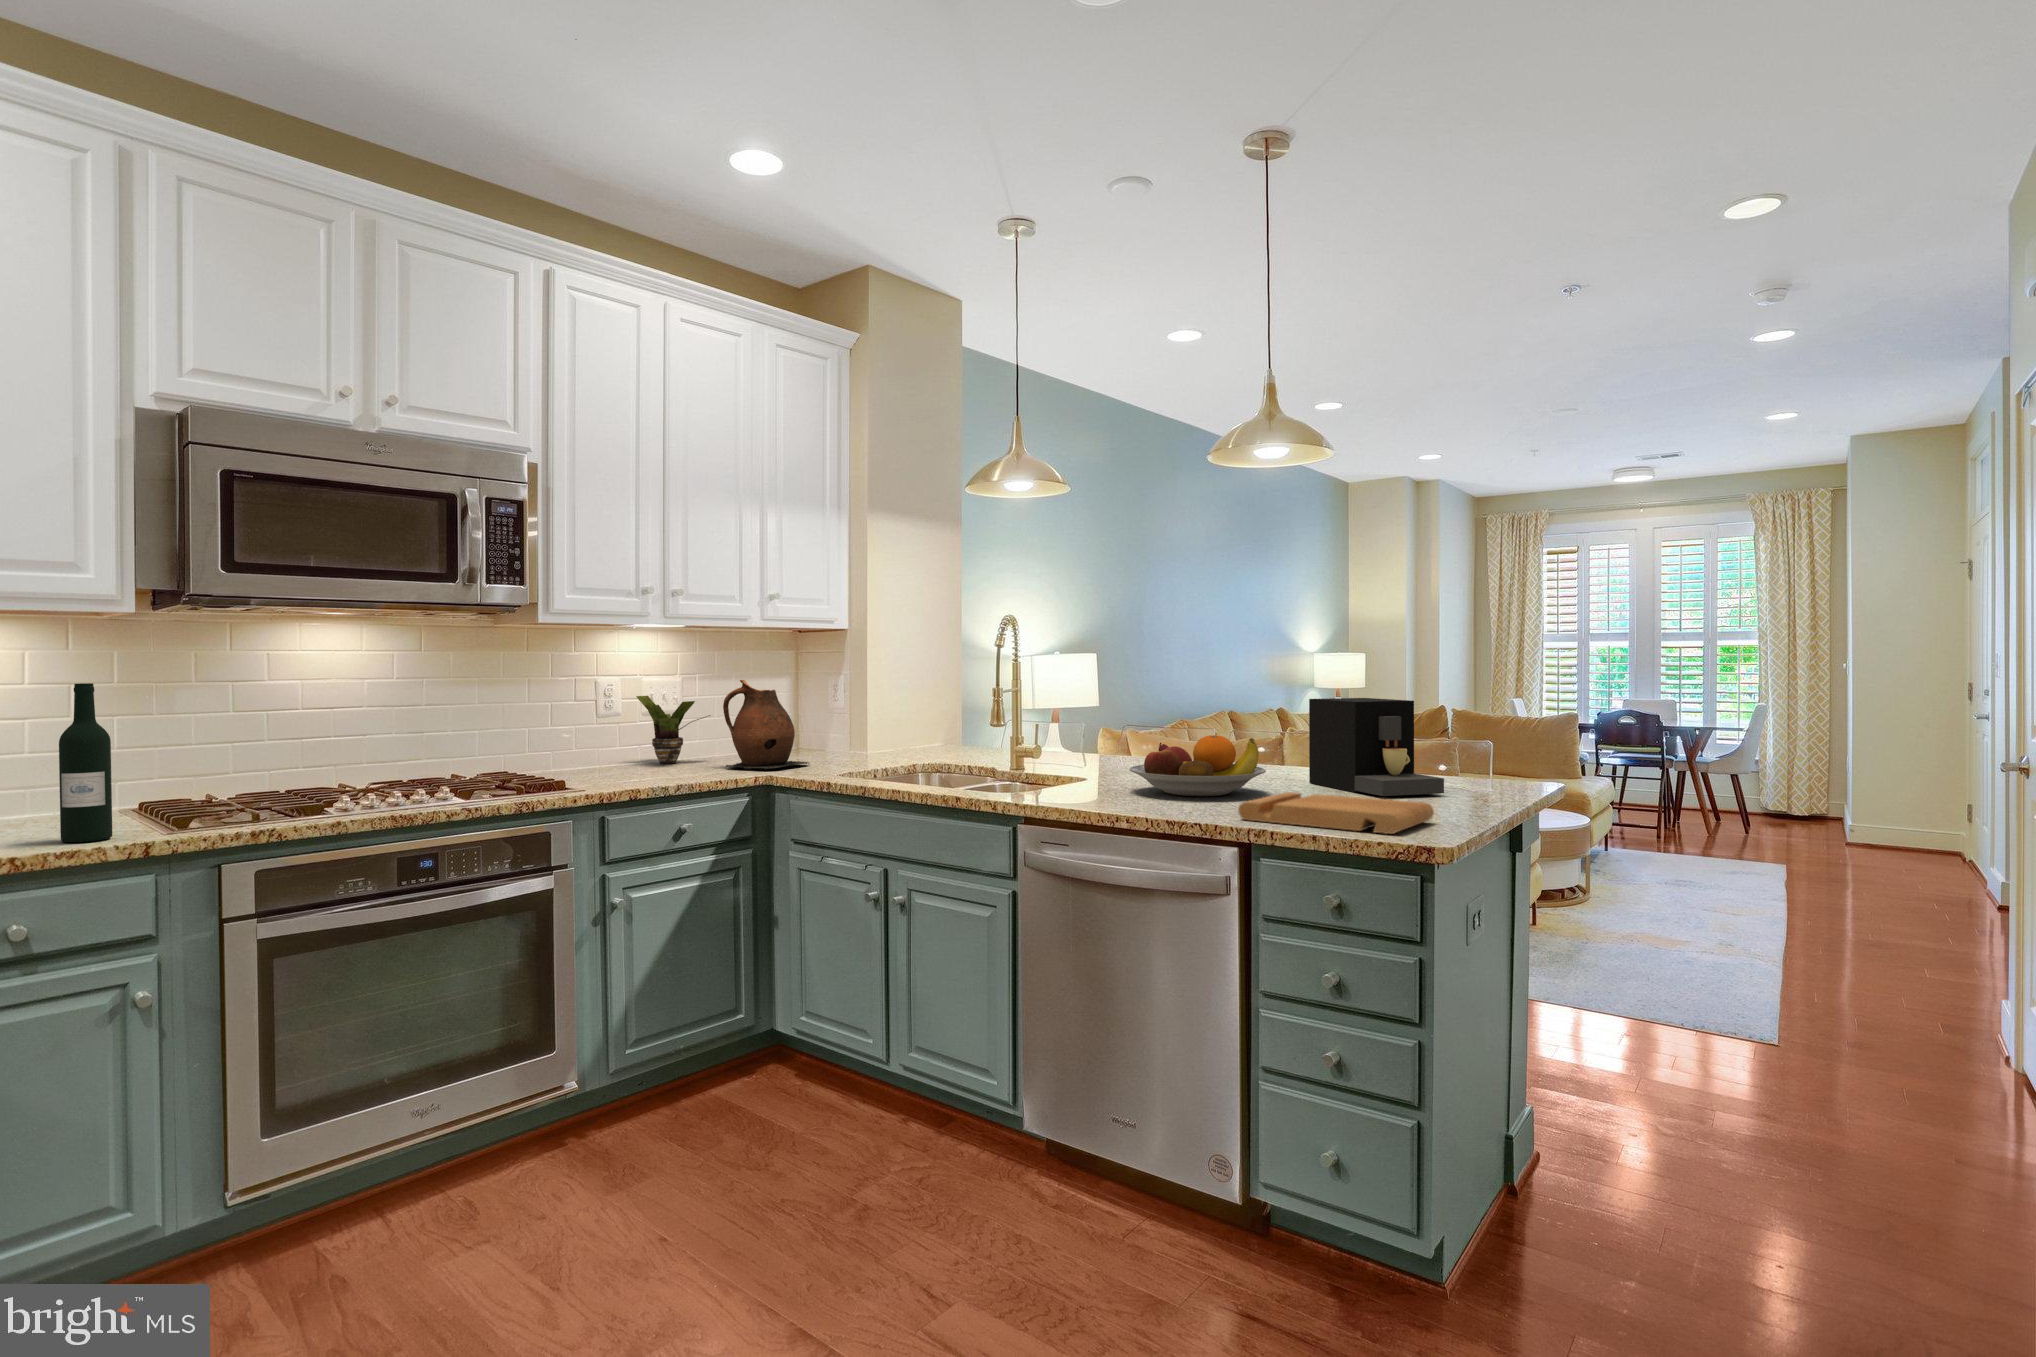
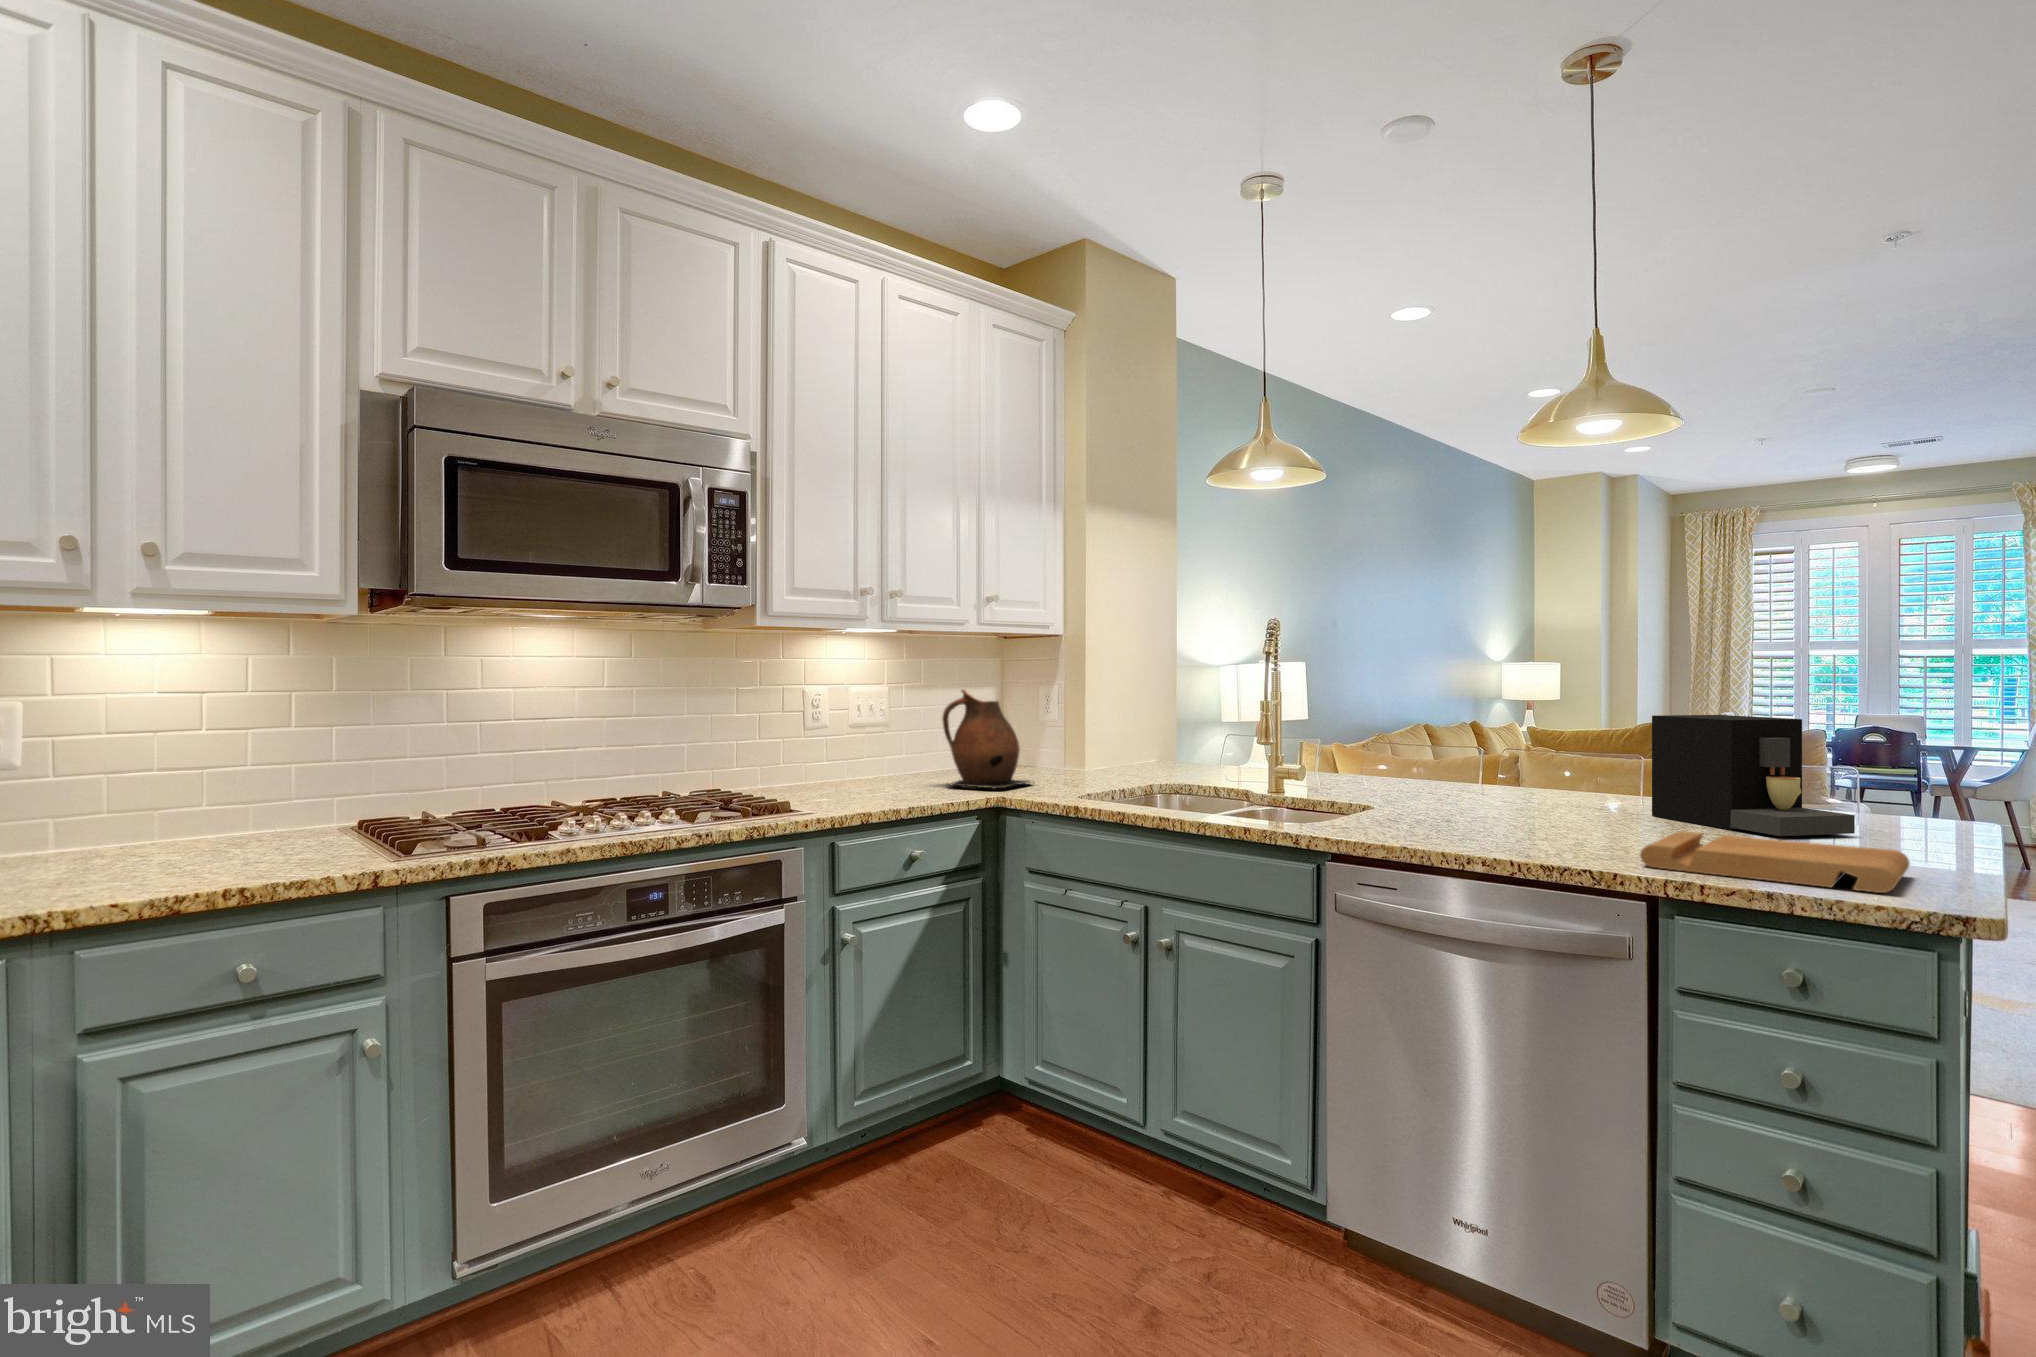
wine bottle: present [59,683,112,842] -> none [288,691,342,871]
potted plant: present [636,696,711,764] -> none [843,706,924,781]
fruit bowl: present [1129,735,1266,796] -> none [1446,759,1624,832]

